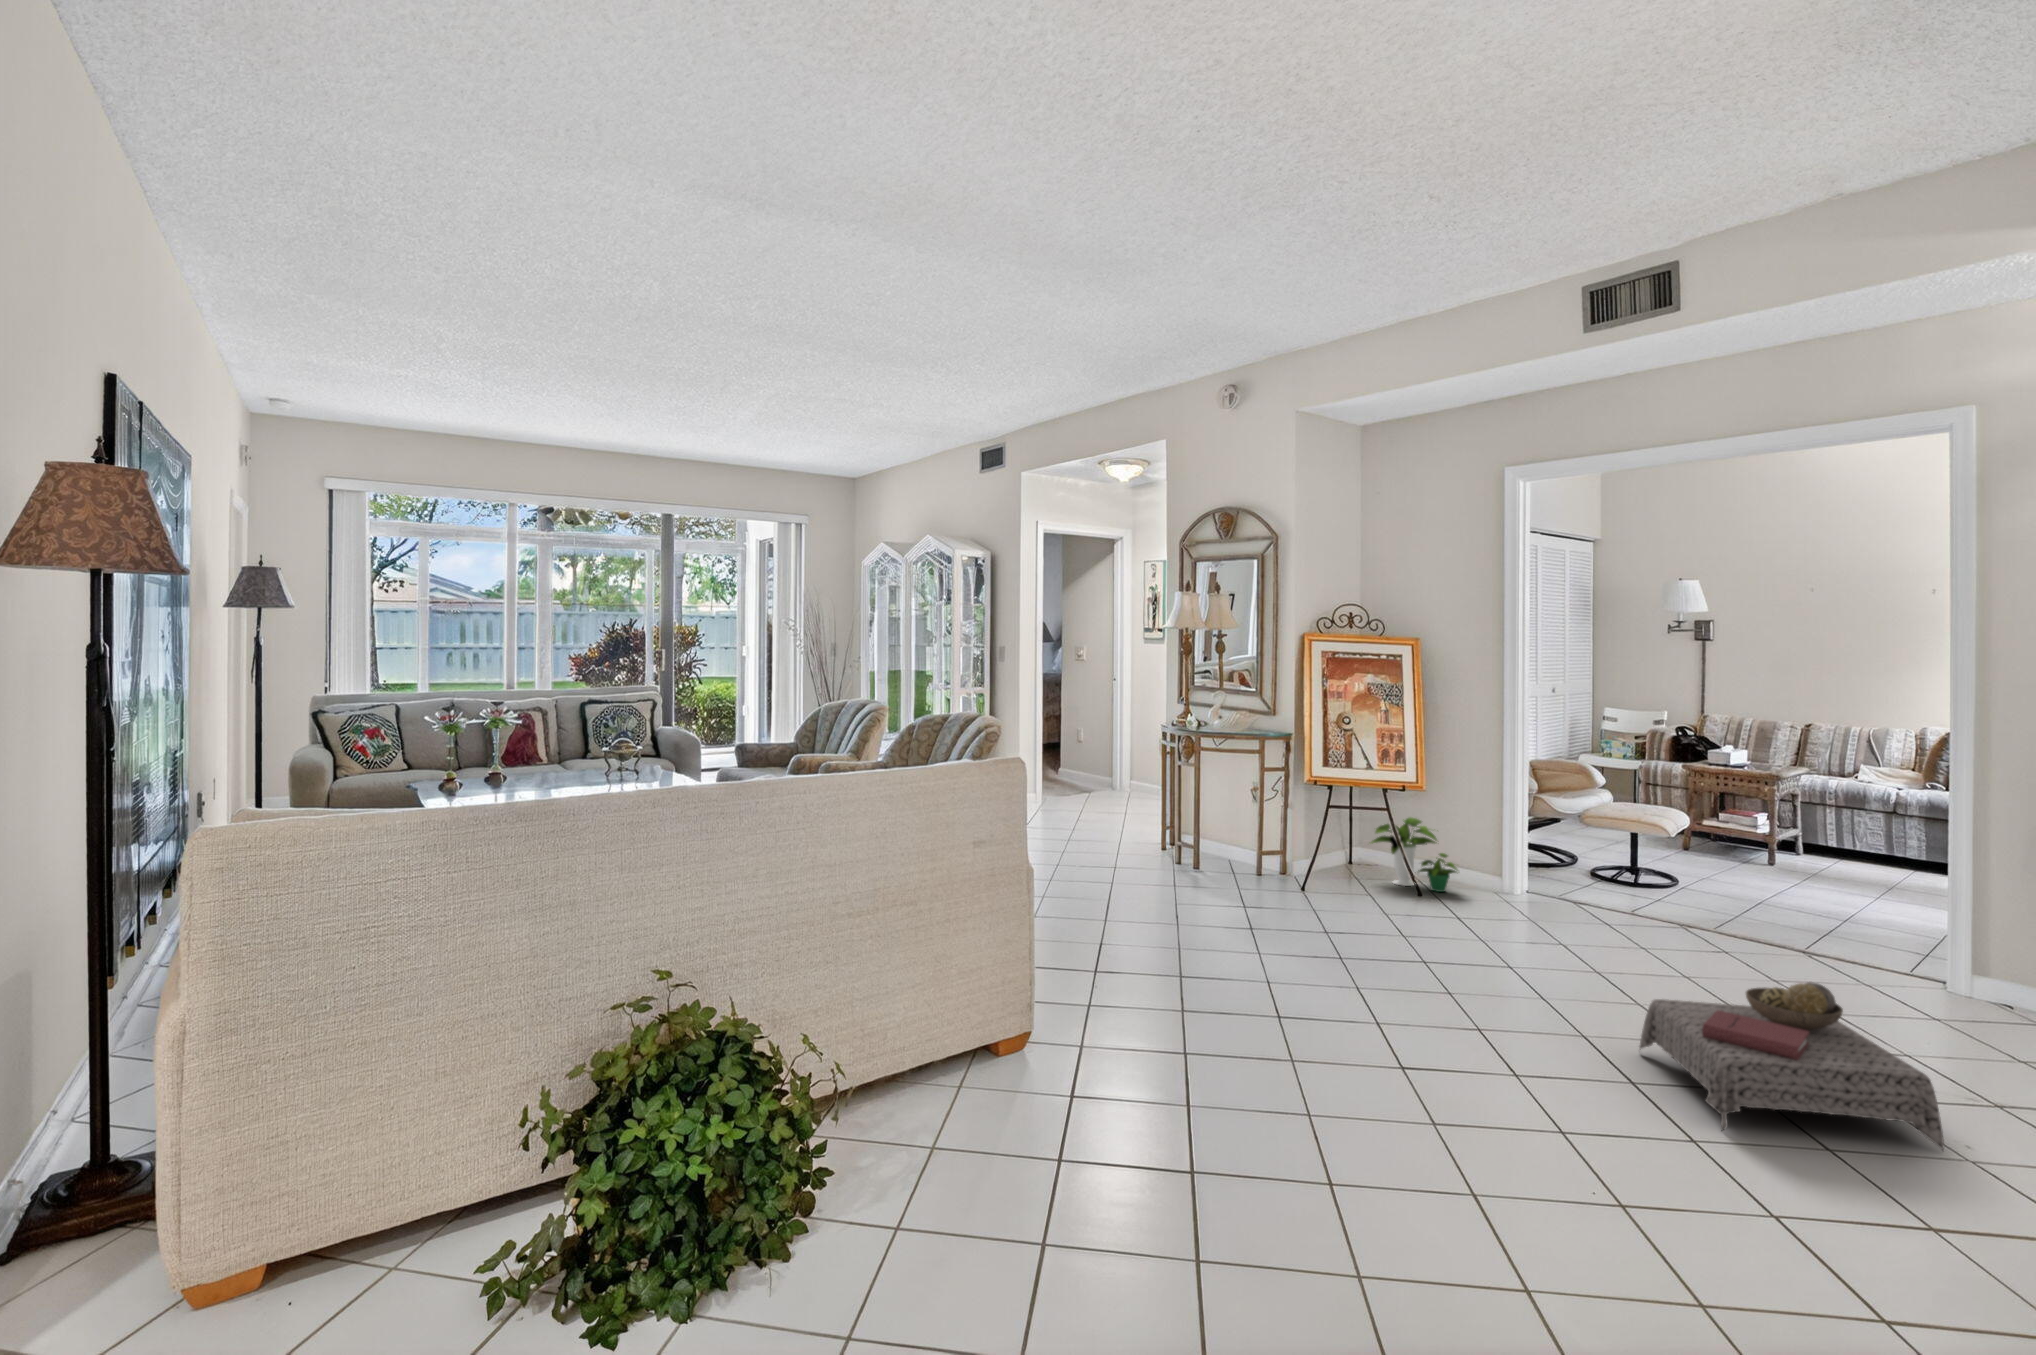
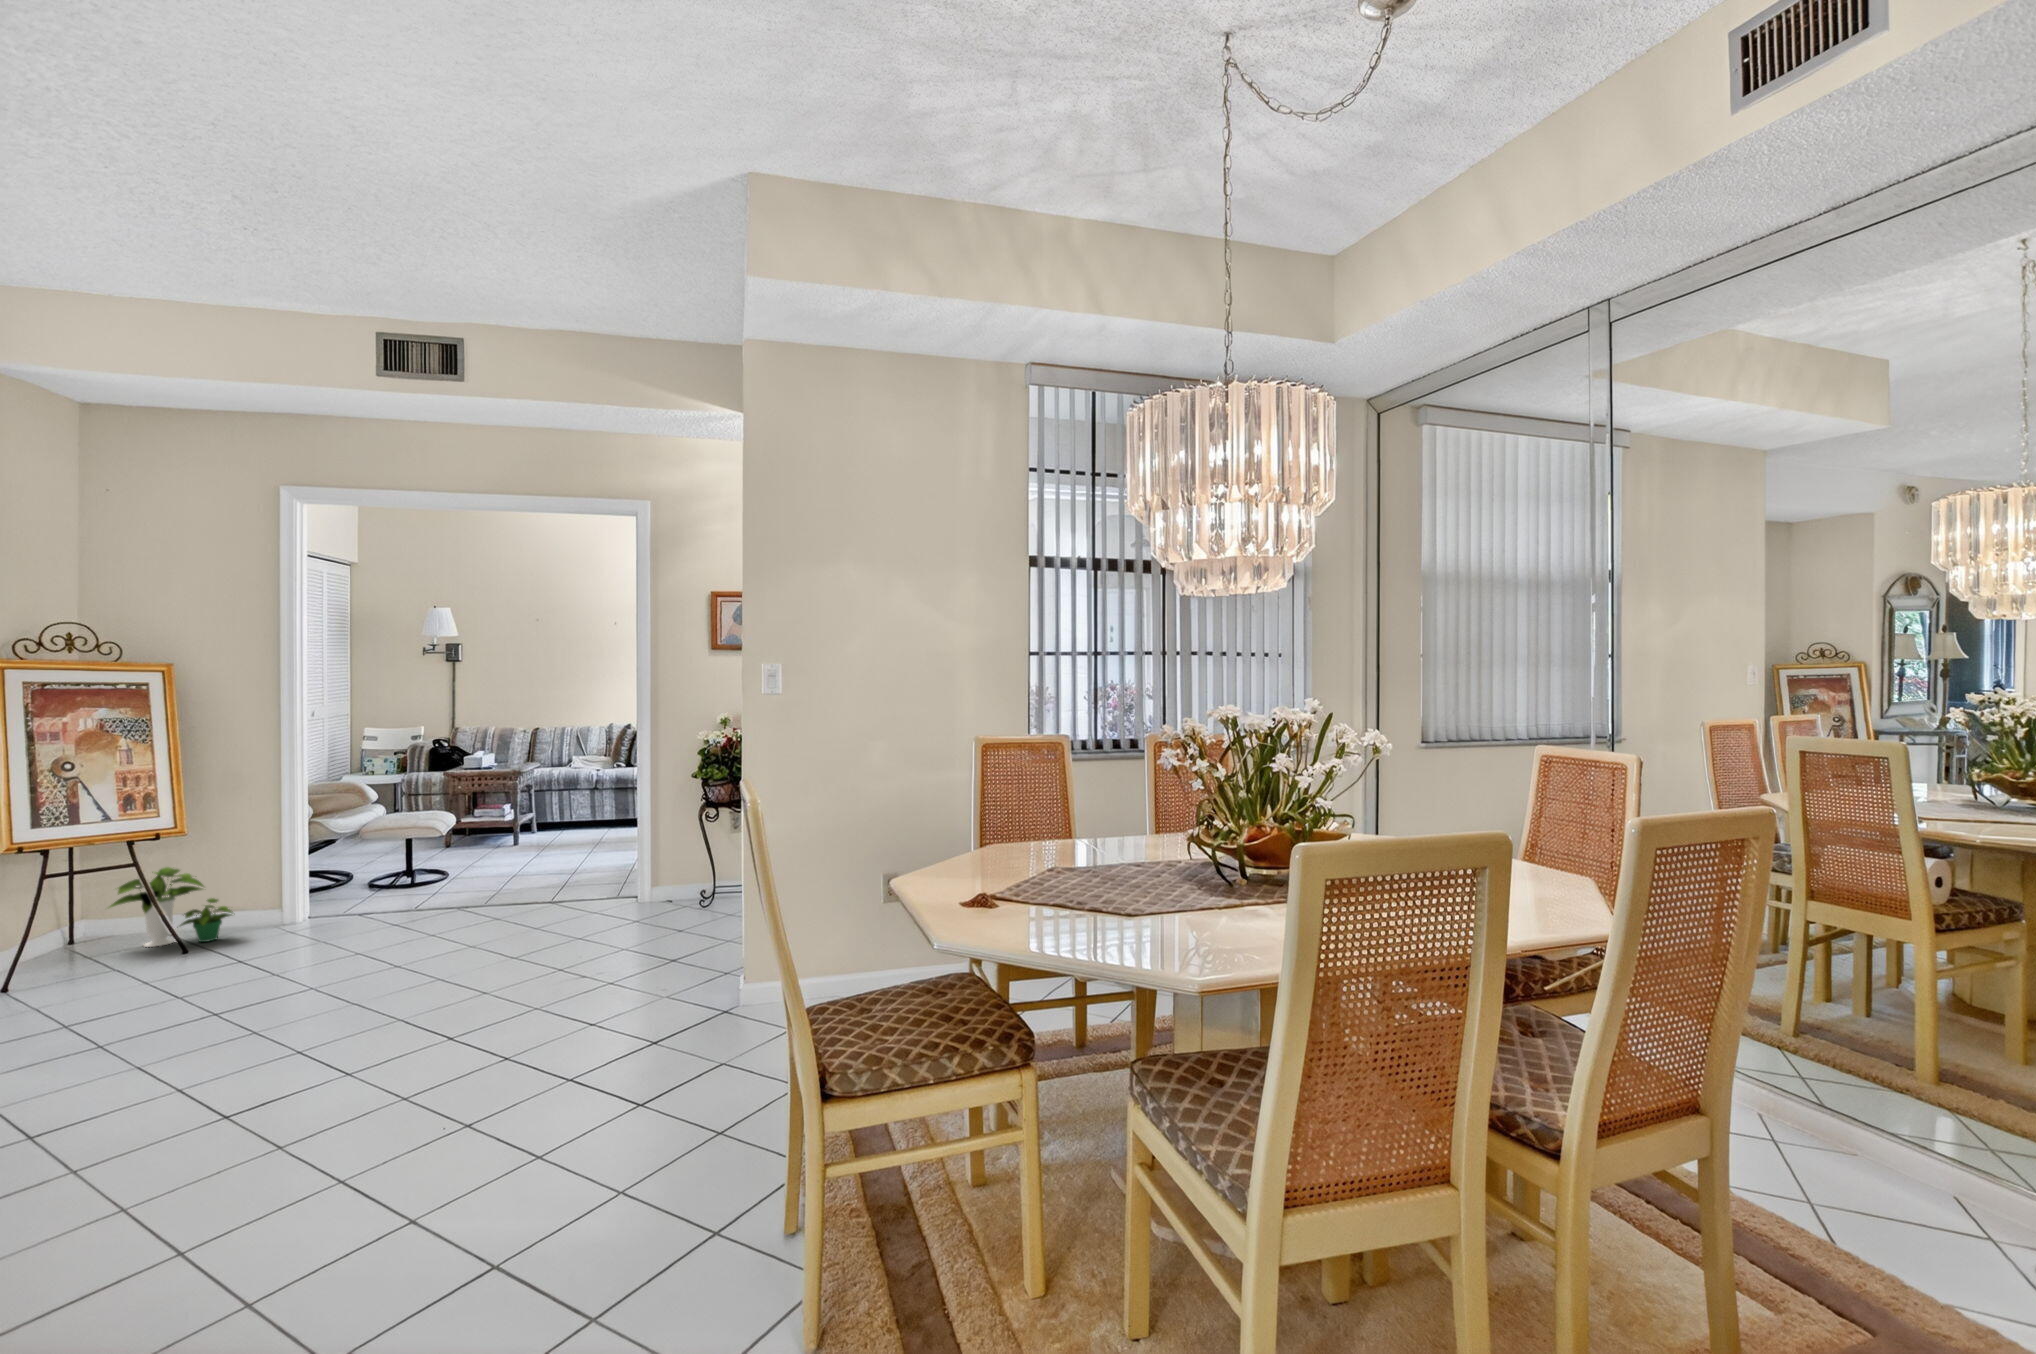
ottoman: present [1639,982,1944,1150] -> none [453,920,656,1050]

